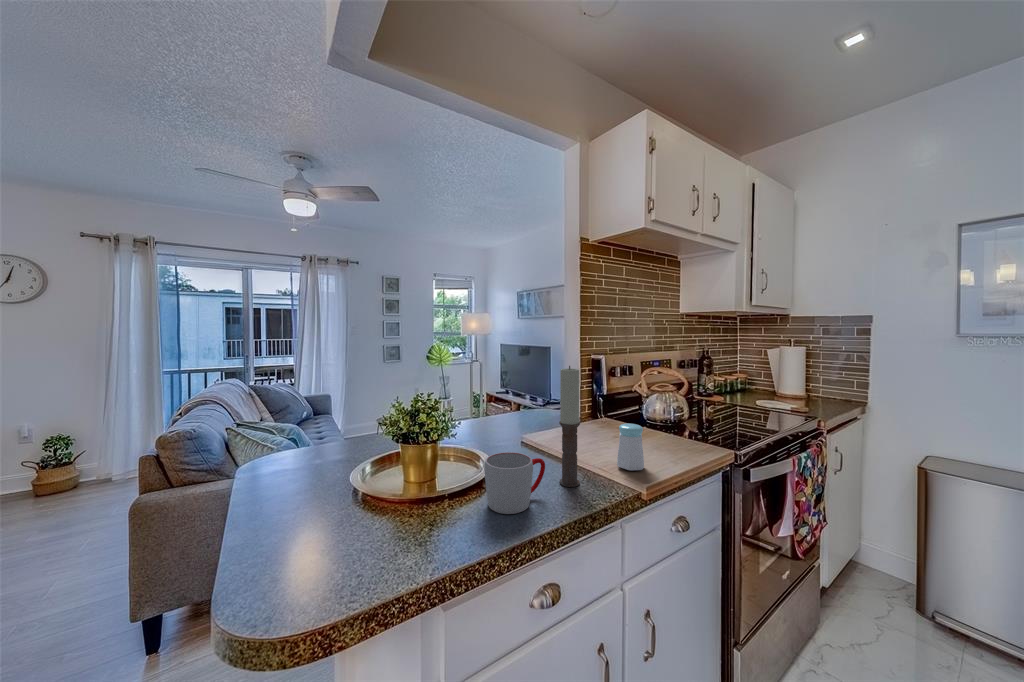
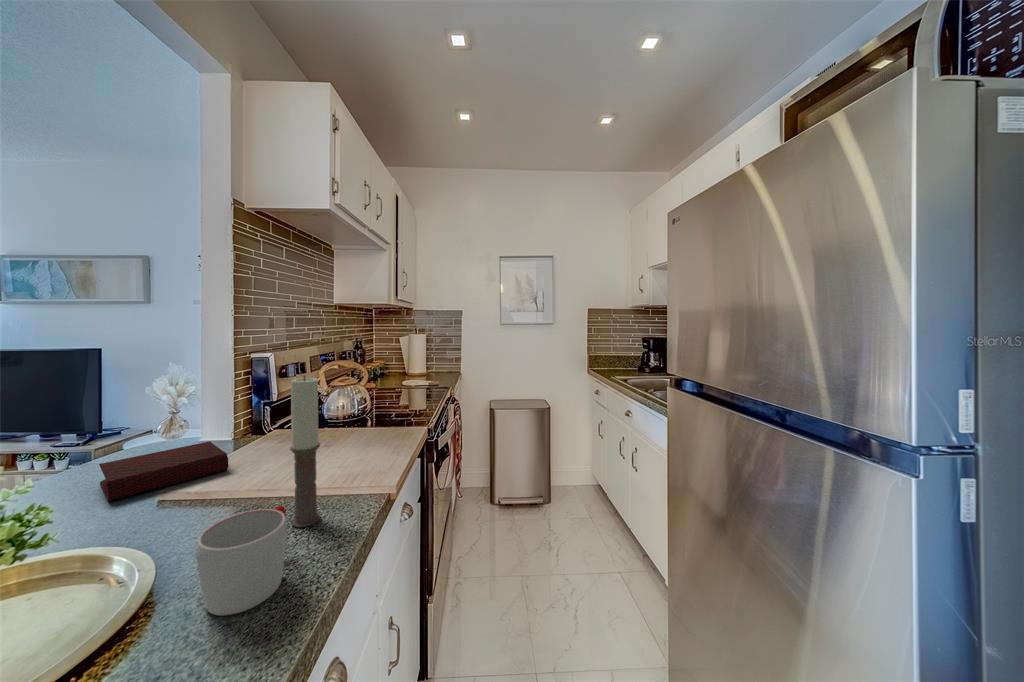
book: none [501,414,558,436] -> present [99,441,229,501]
salt shaker: present [617,423,644,471] -> none [341,428,372,479]

